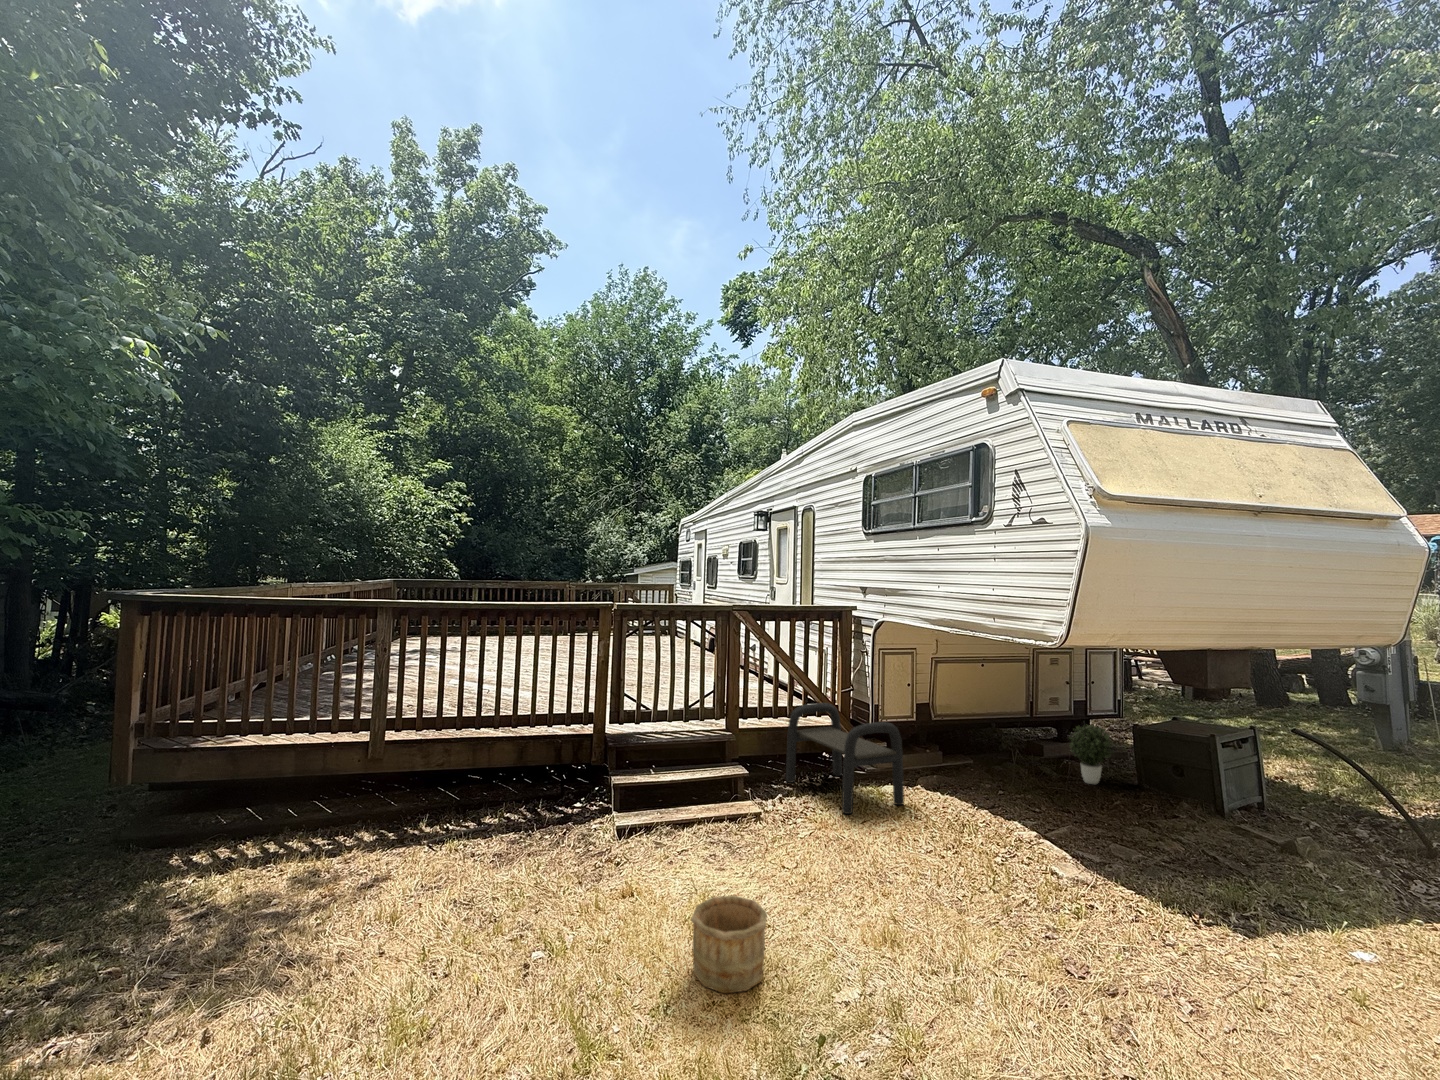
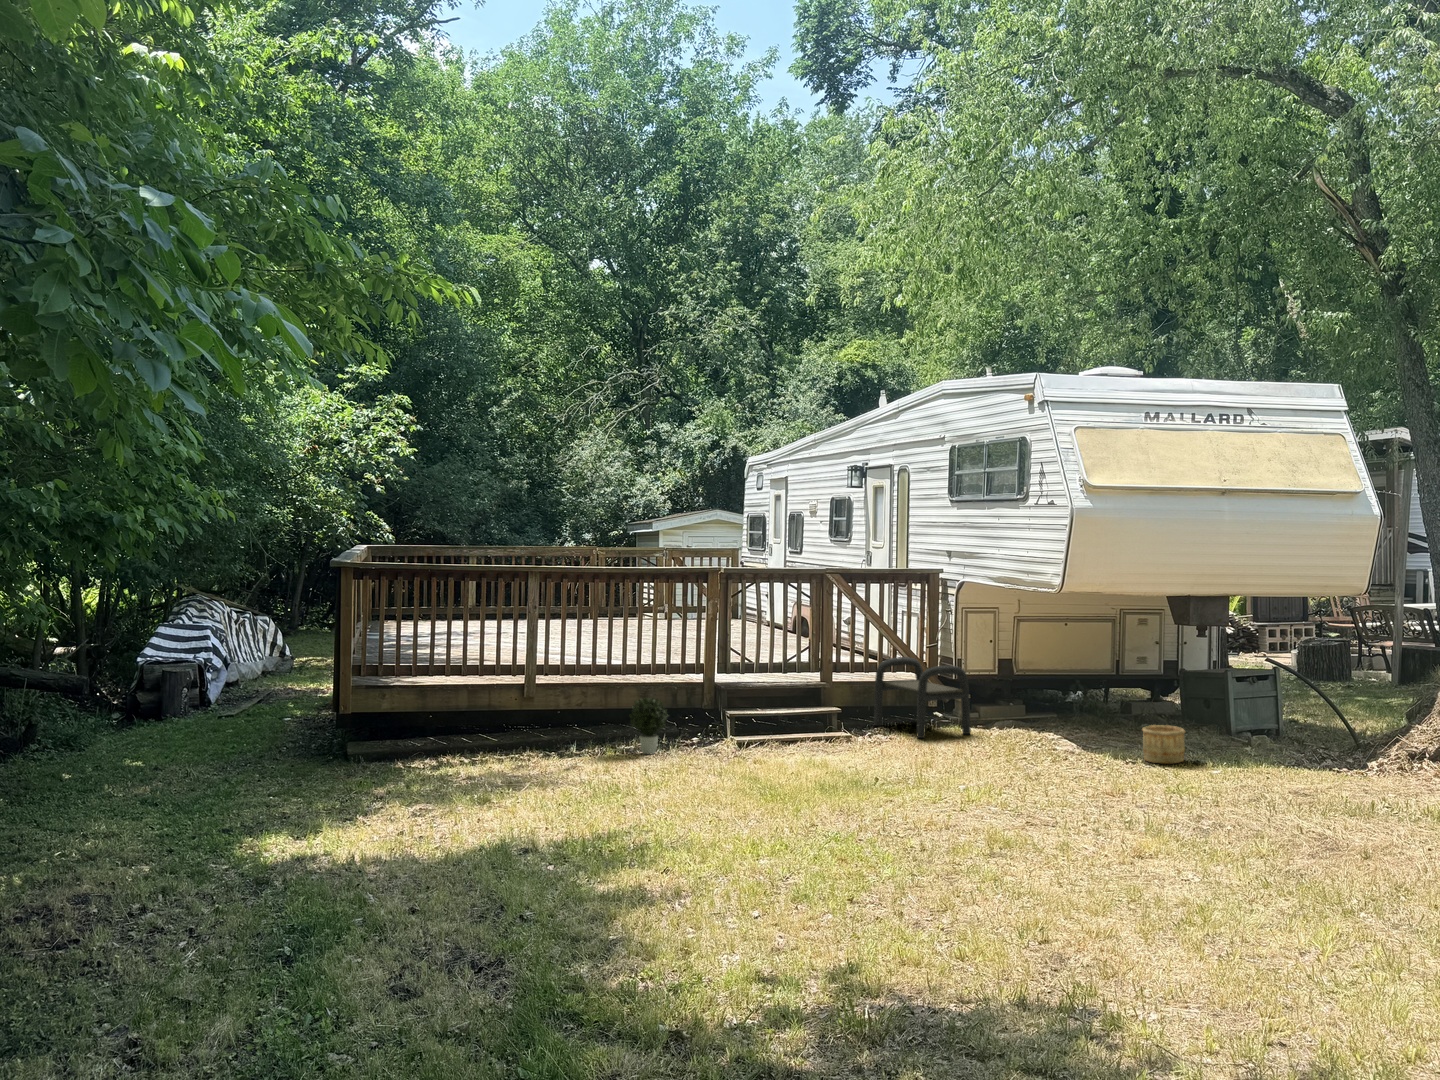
potted plant: present [1069,724,1113,784] -> present [630,698,668,754]
wooden bucket: present [691,896,767,993] -> present [1143,725,1185,764]

